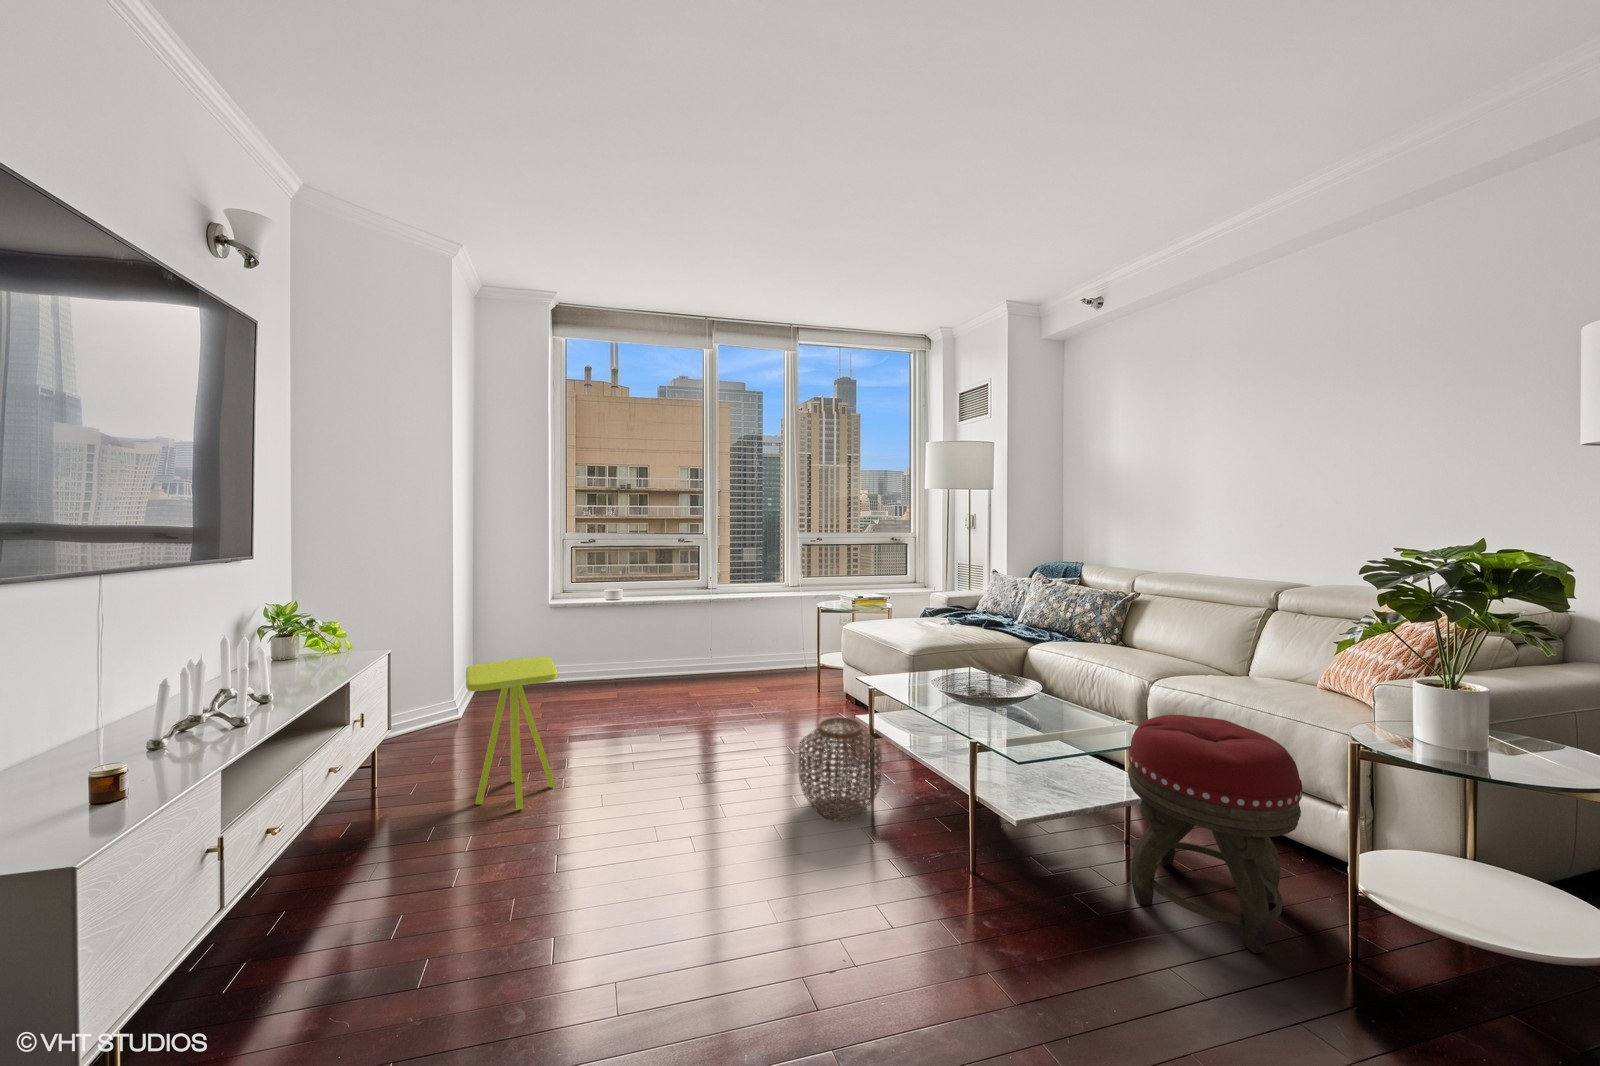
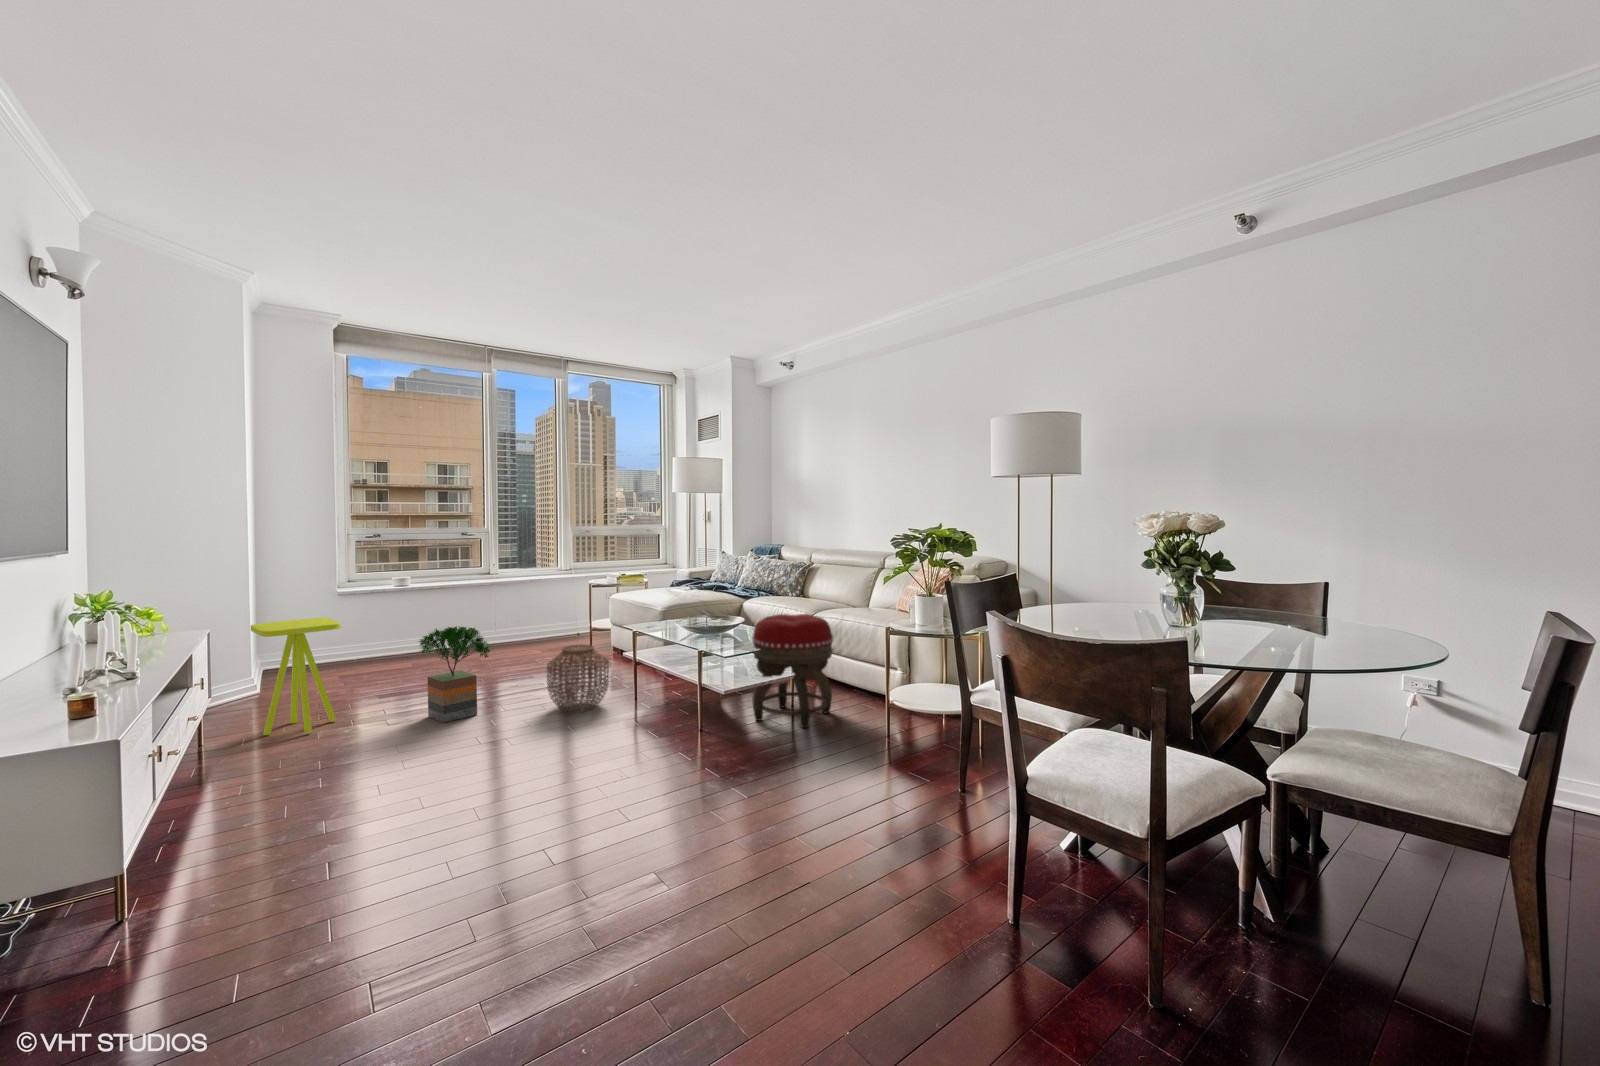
potted tree: none [641,678,731,814] -> present [419,626,491,723]

